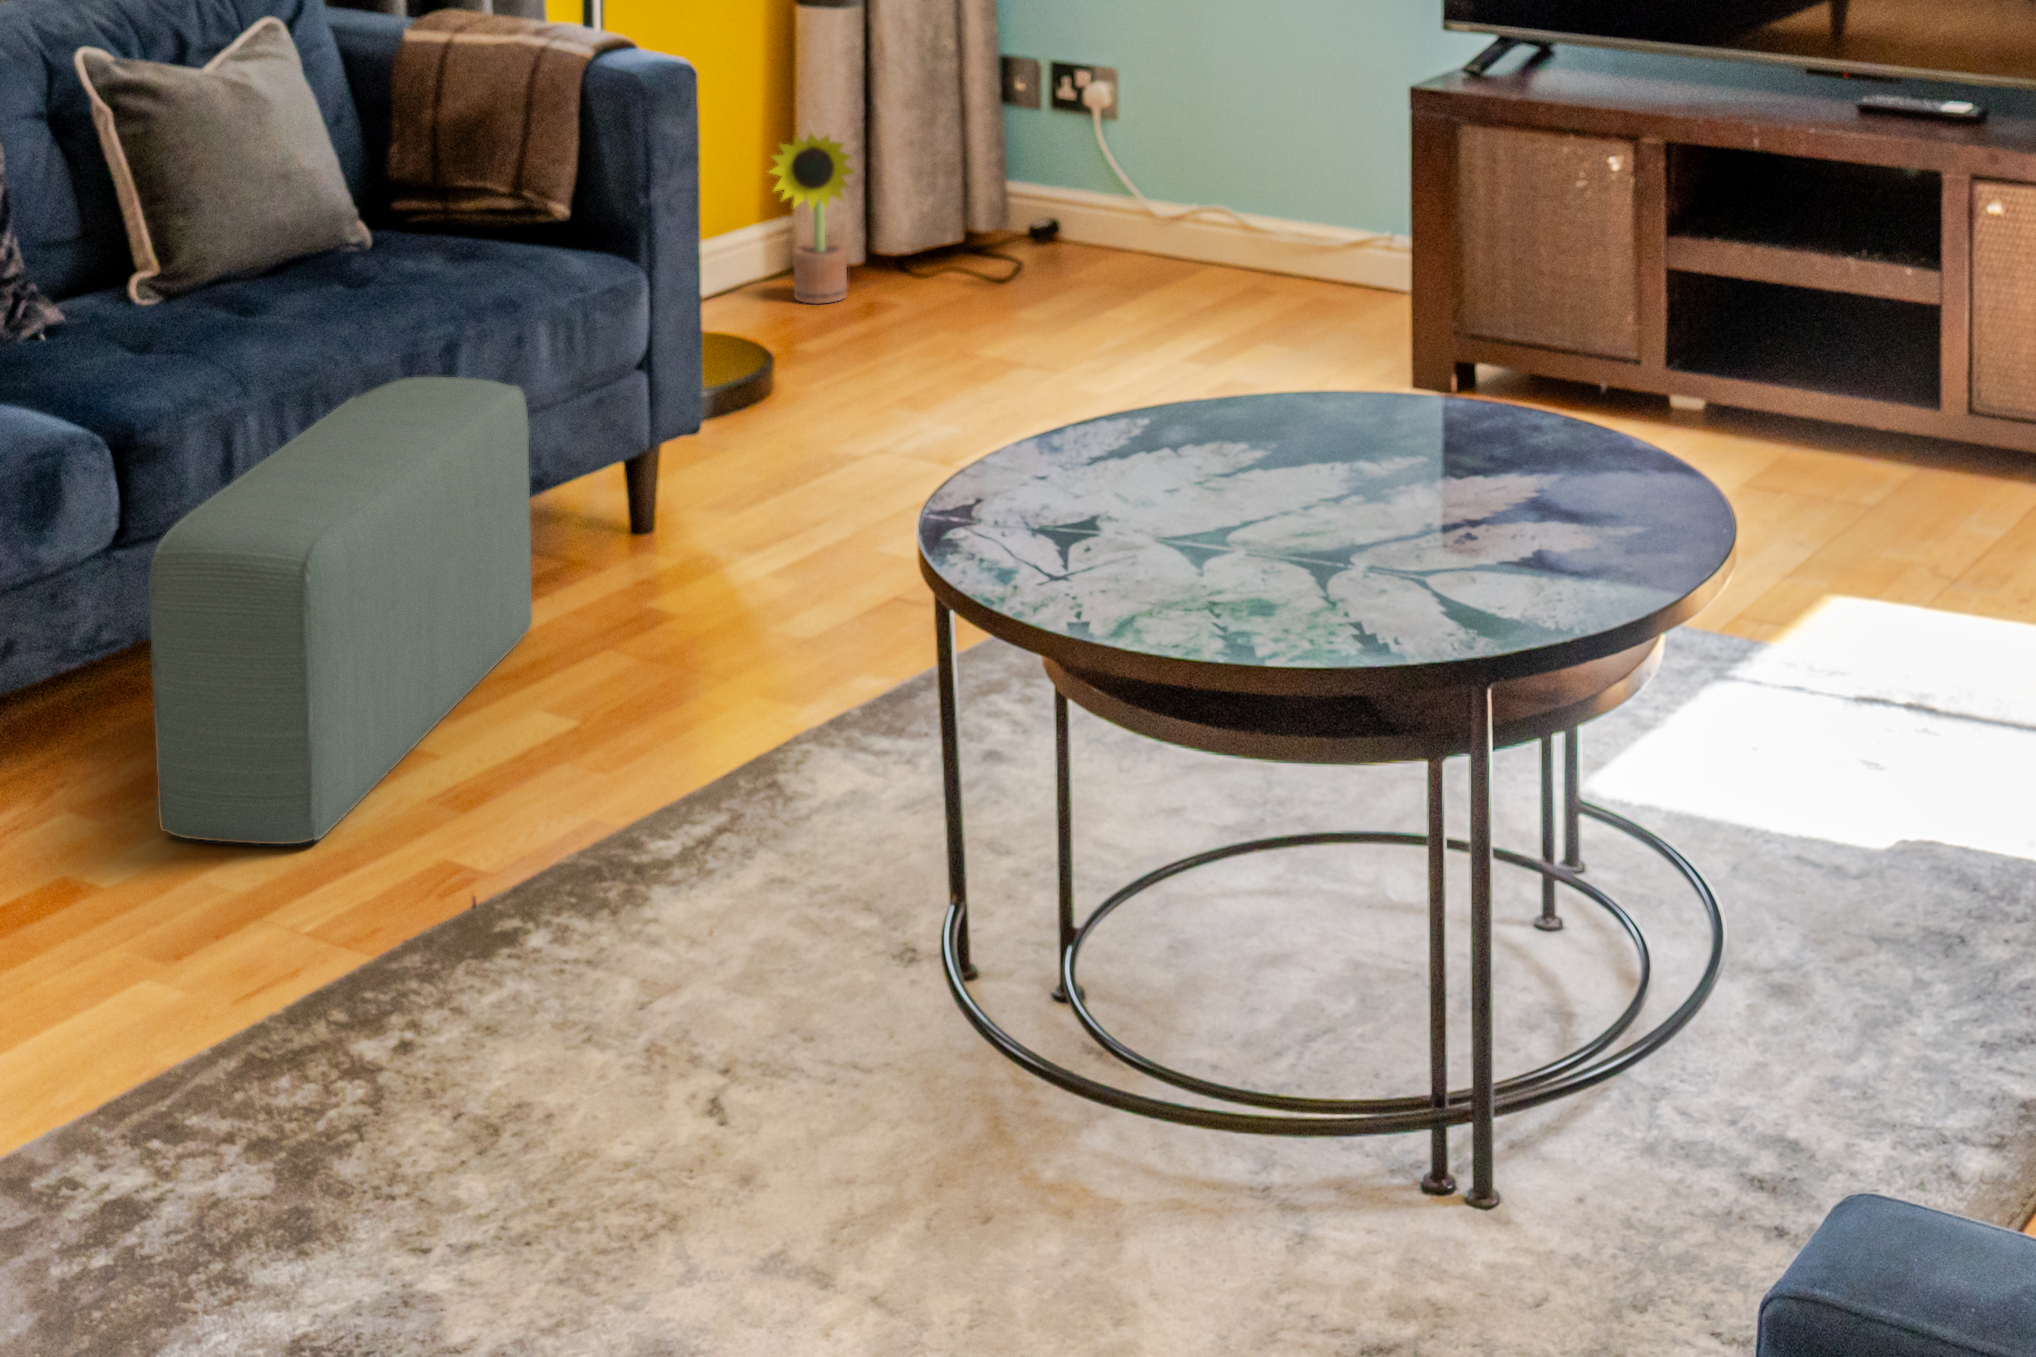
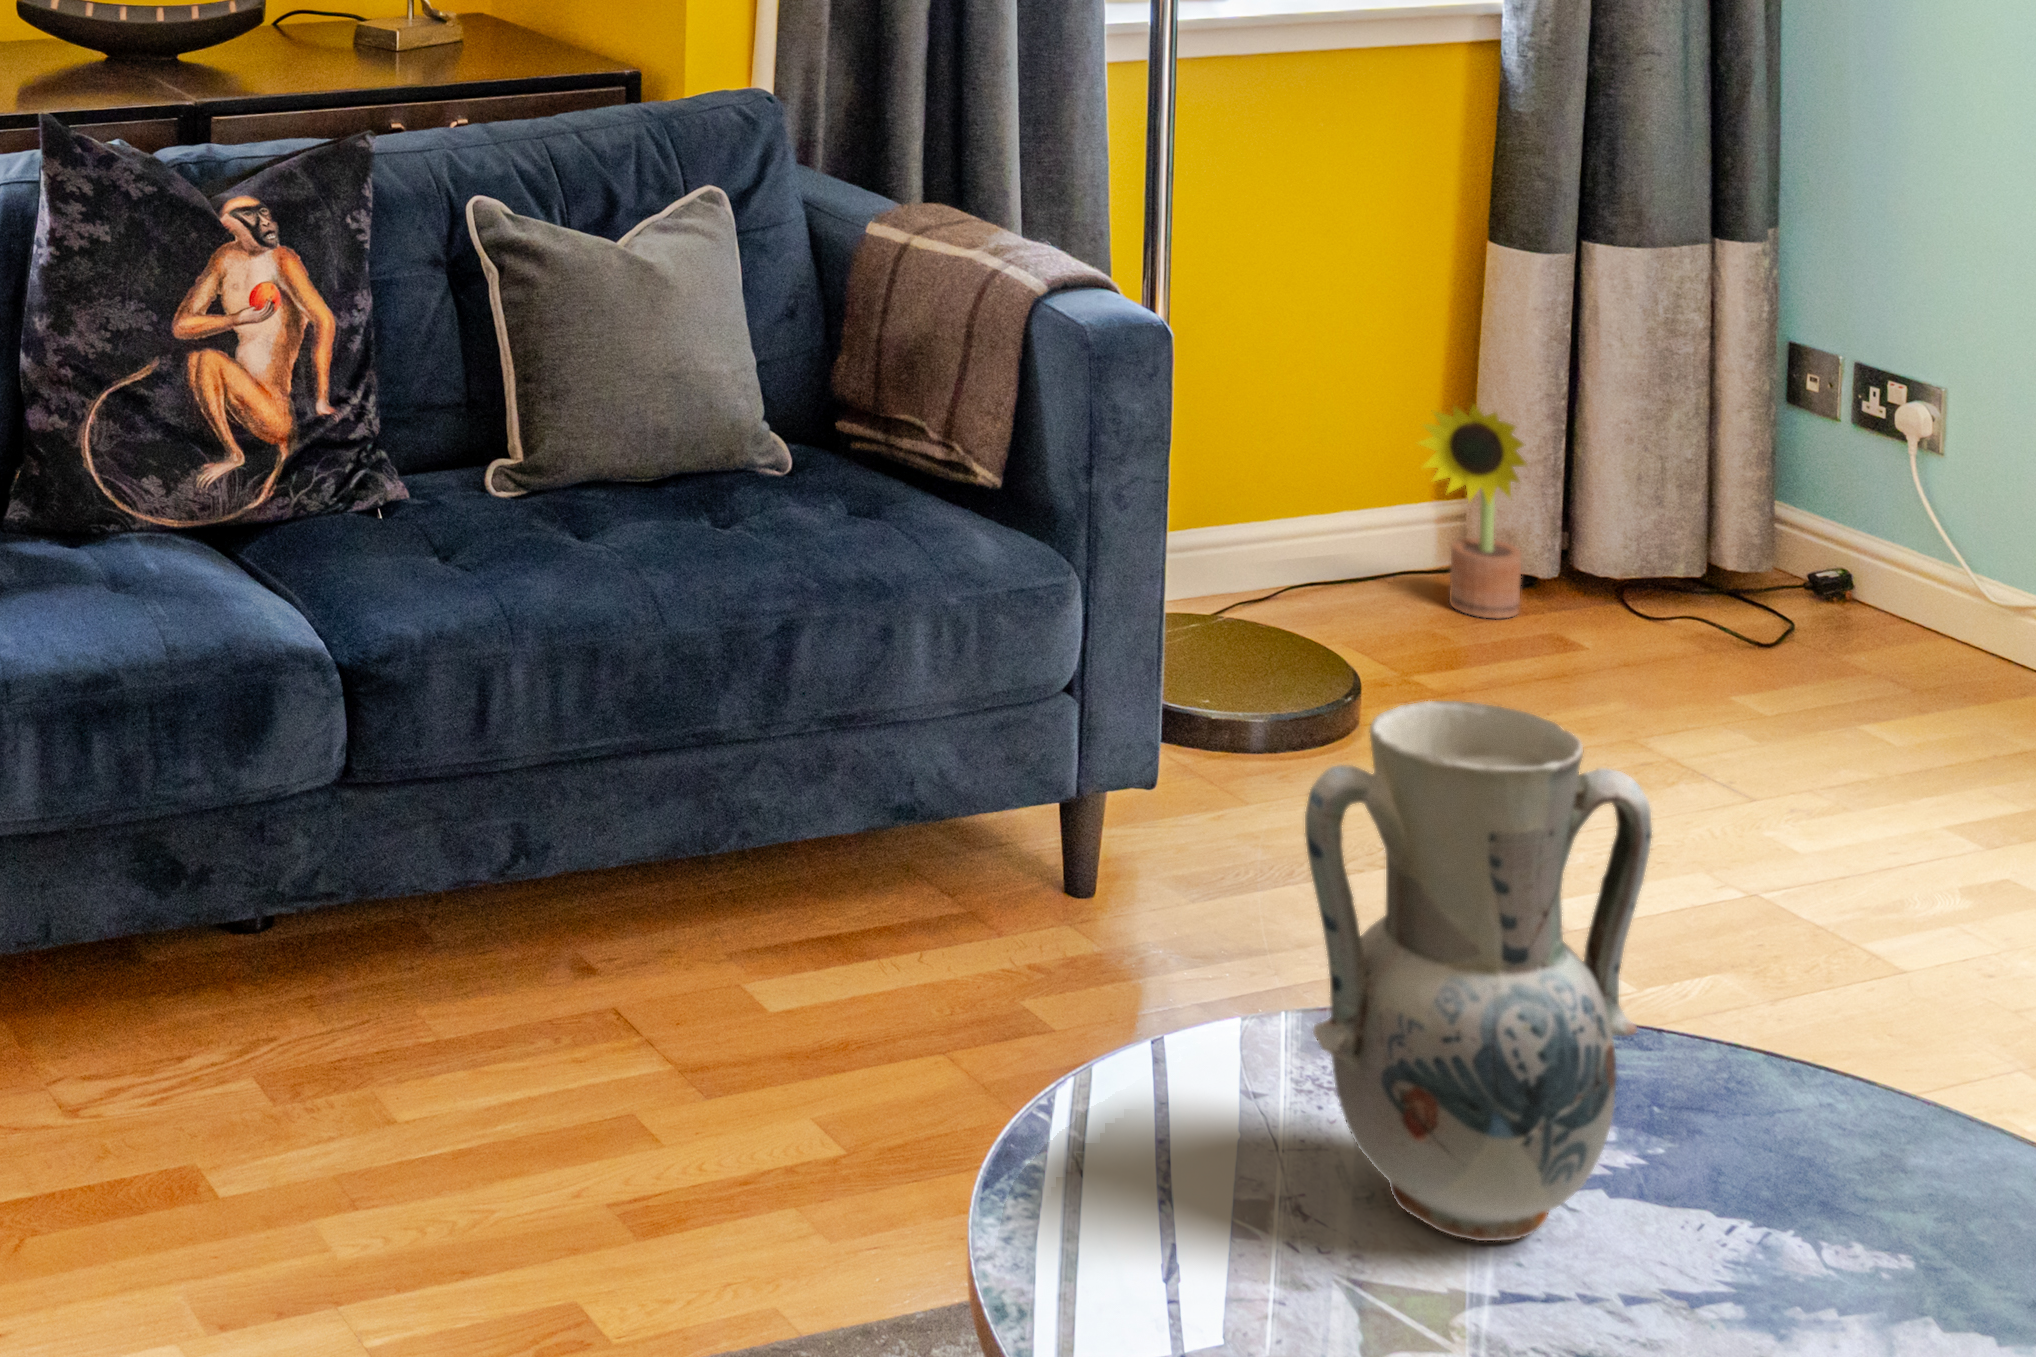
vase: none [1098,174,1285,509] -> present [1305,701,1652,1241]
pouf: present [149,377,532,844] -> none [315,645,880,1211]

